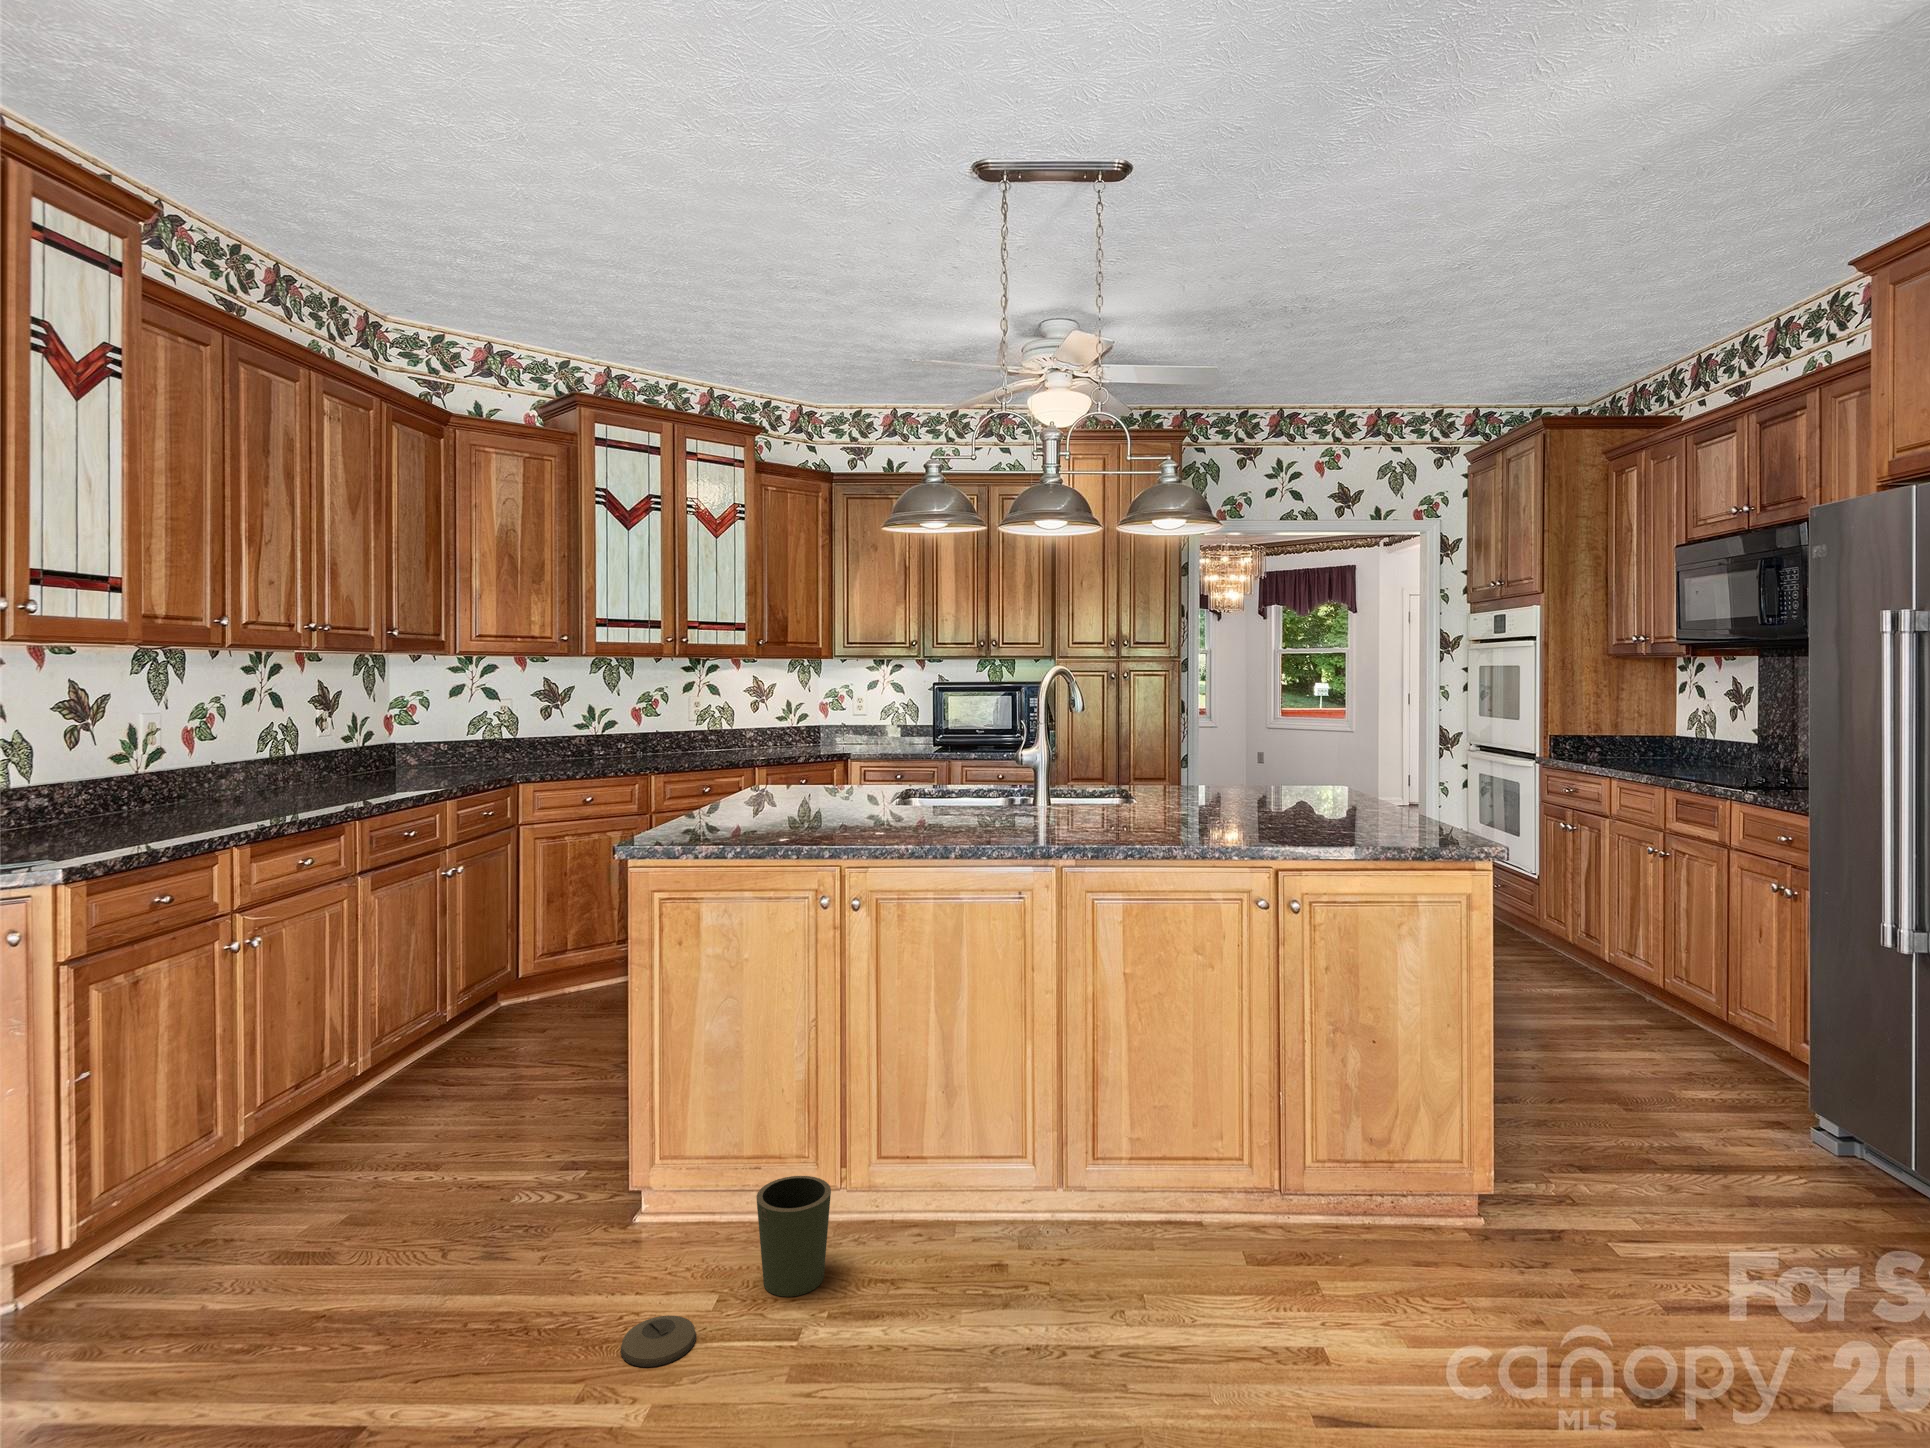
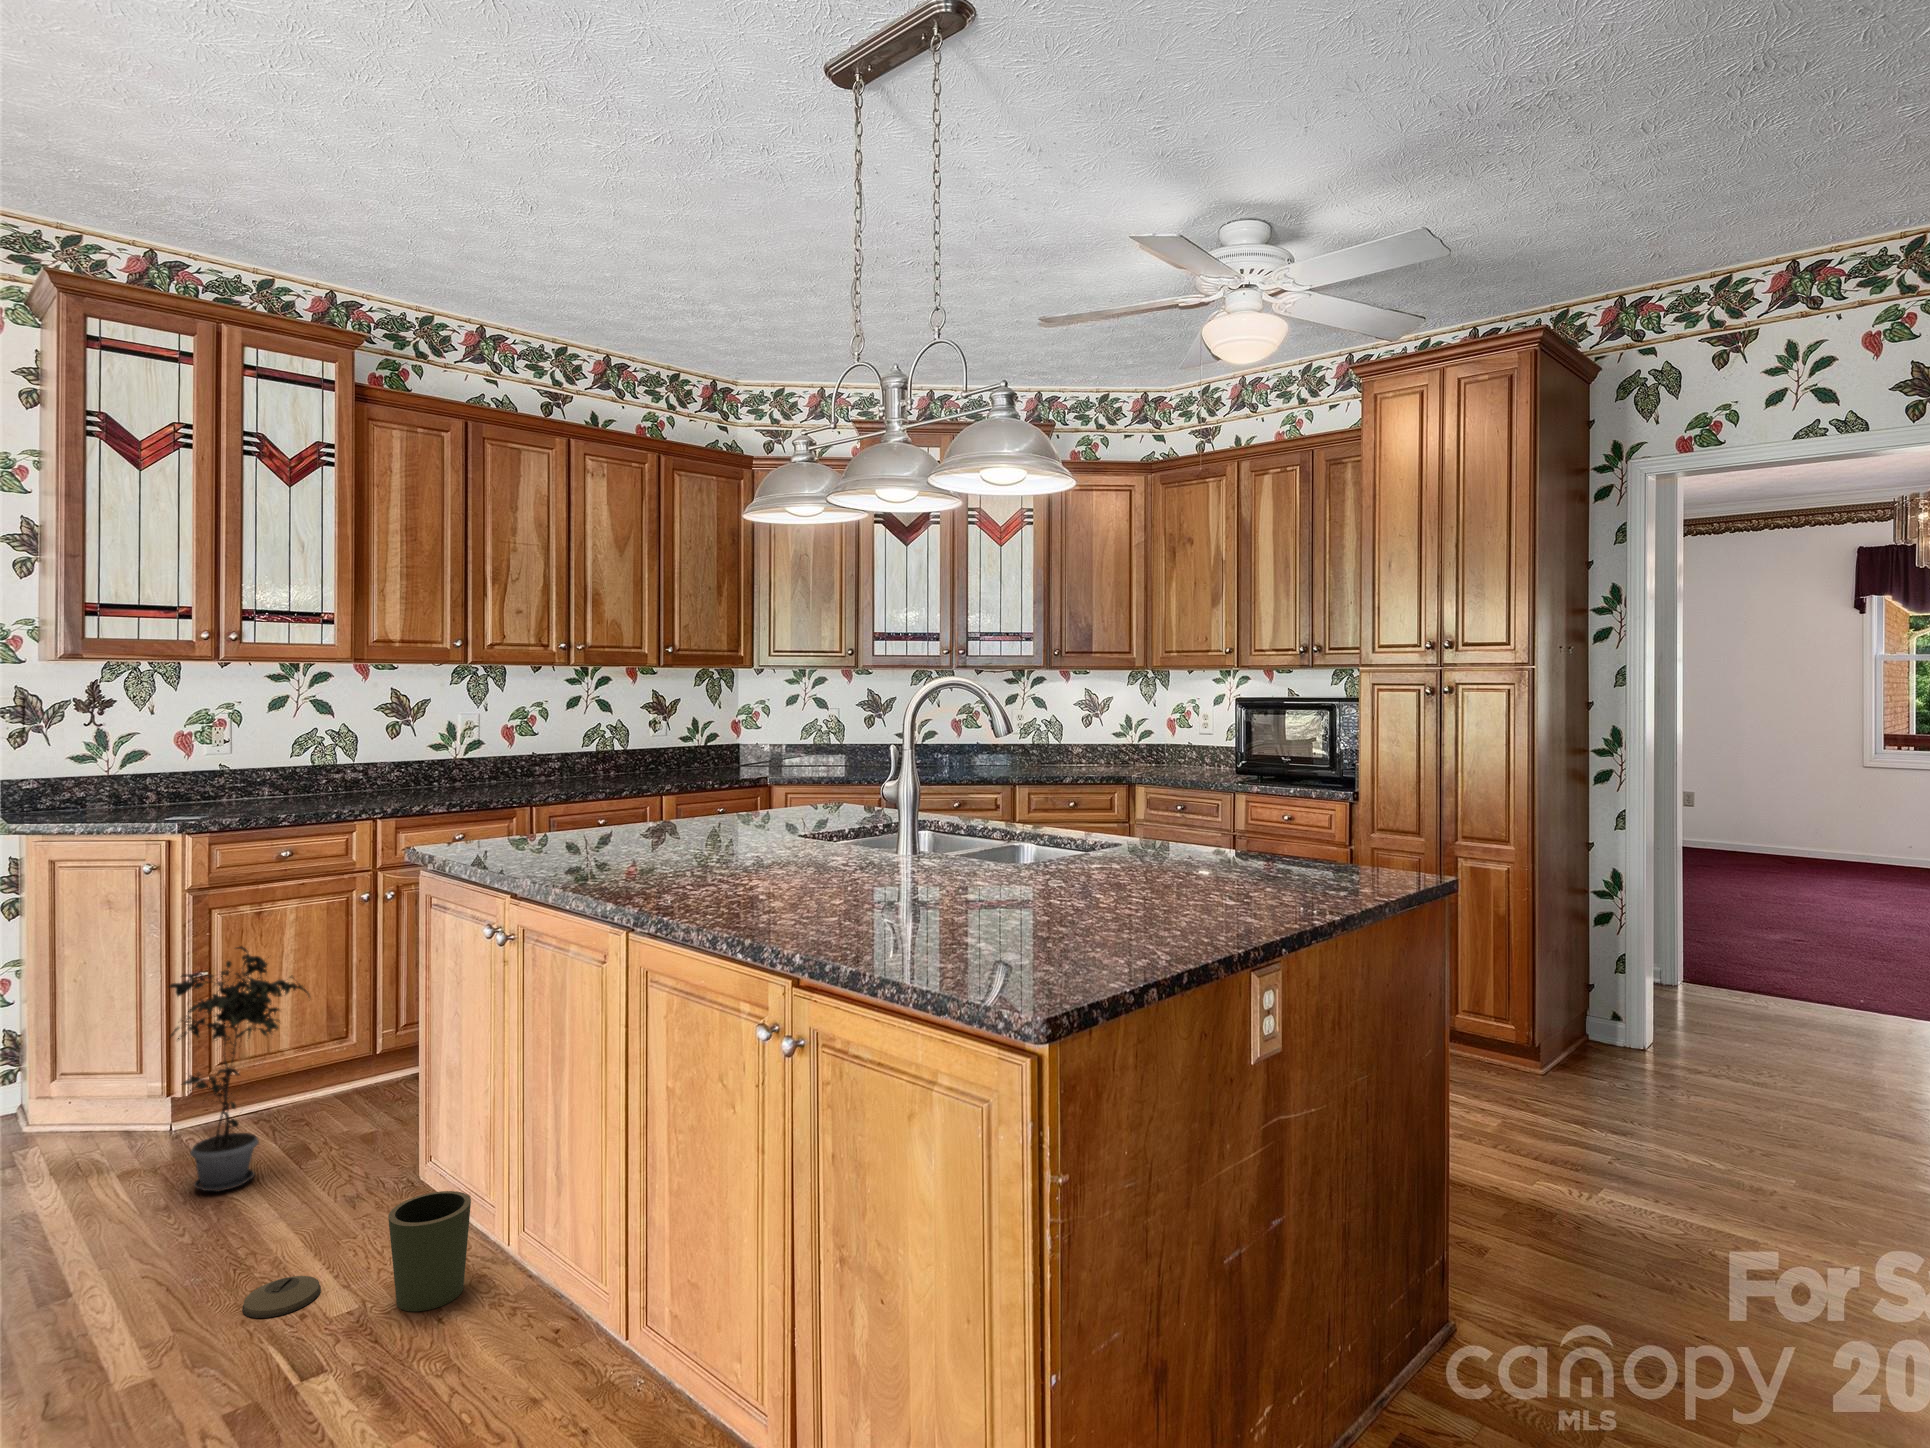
potted plant: none [184,1014,427,1336] -> present [169,946,309,1192]

